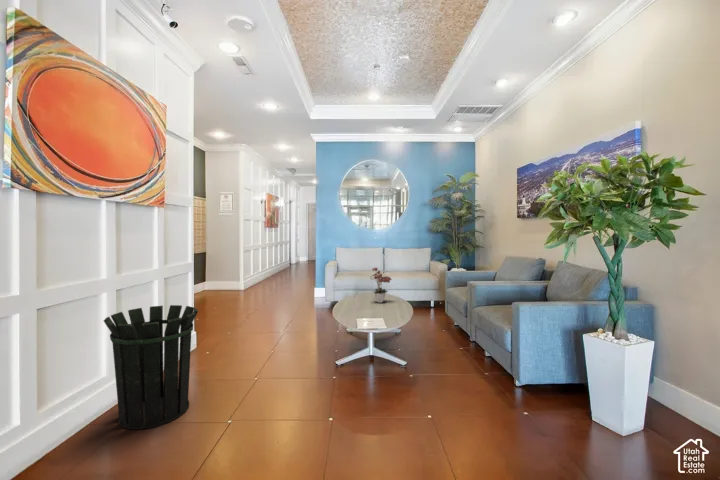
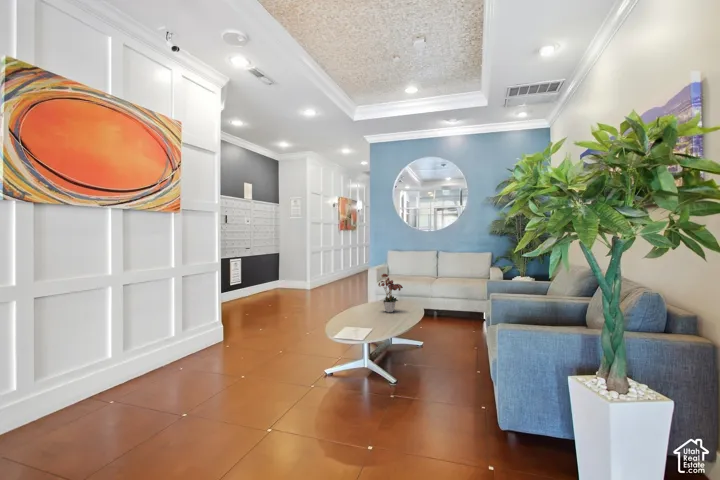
waste bin: present [104,305,198,429] -> none [92,302,179,411]

